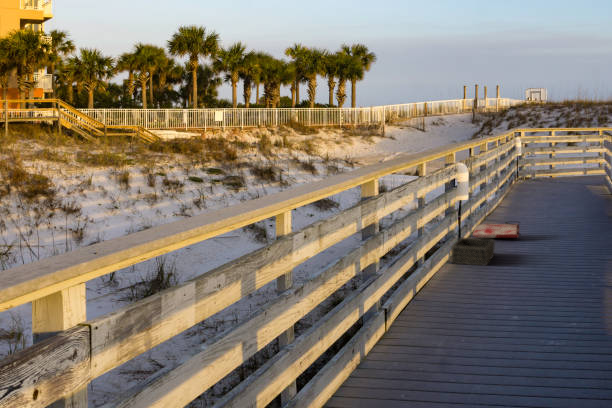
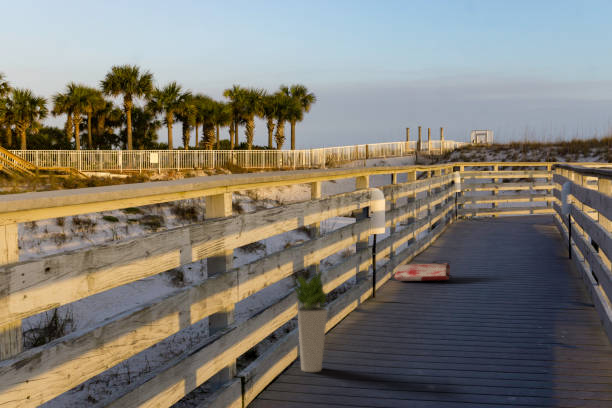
planter: none [415,231,444,305] -> present [294,271,327,372]
basket: present [451,237,495,266] -> none [359,280,416,315]

